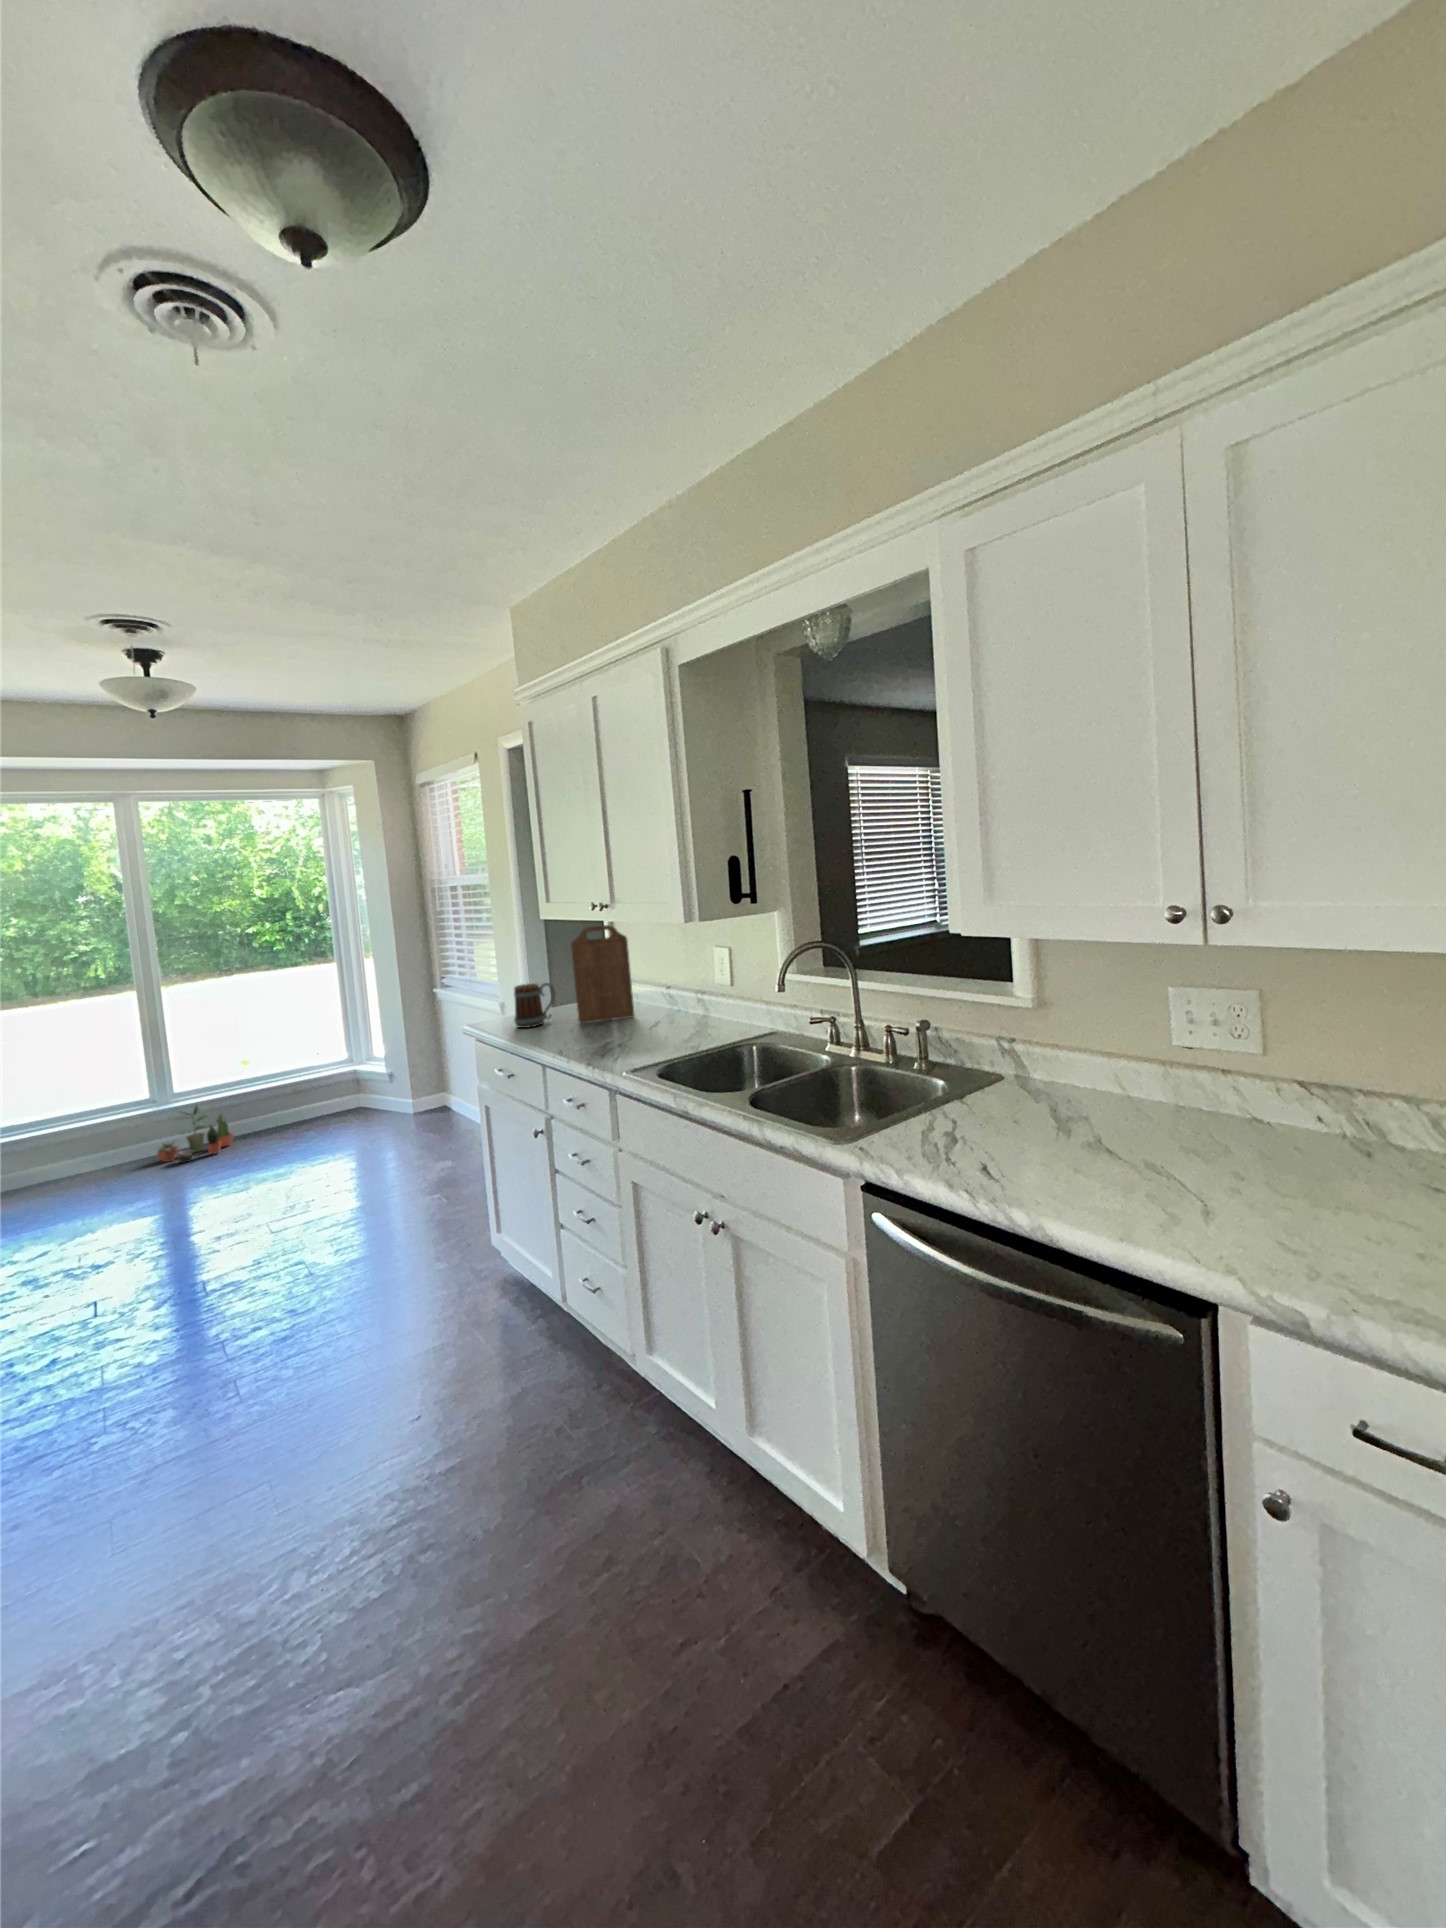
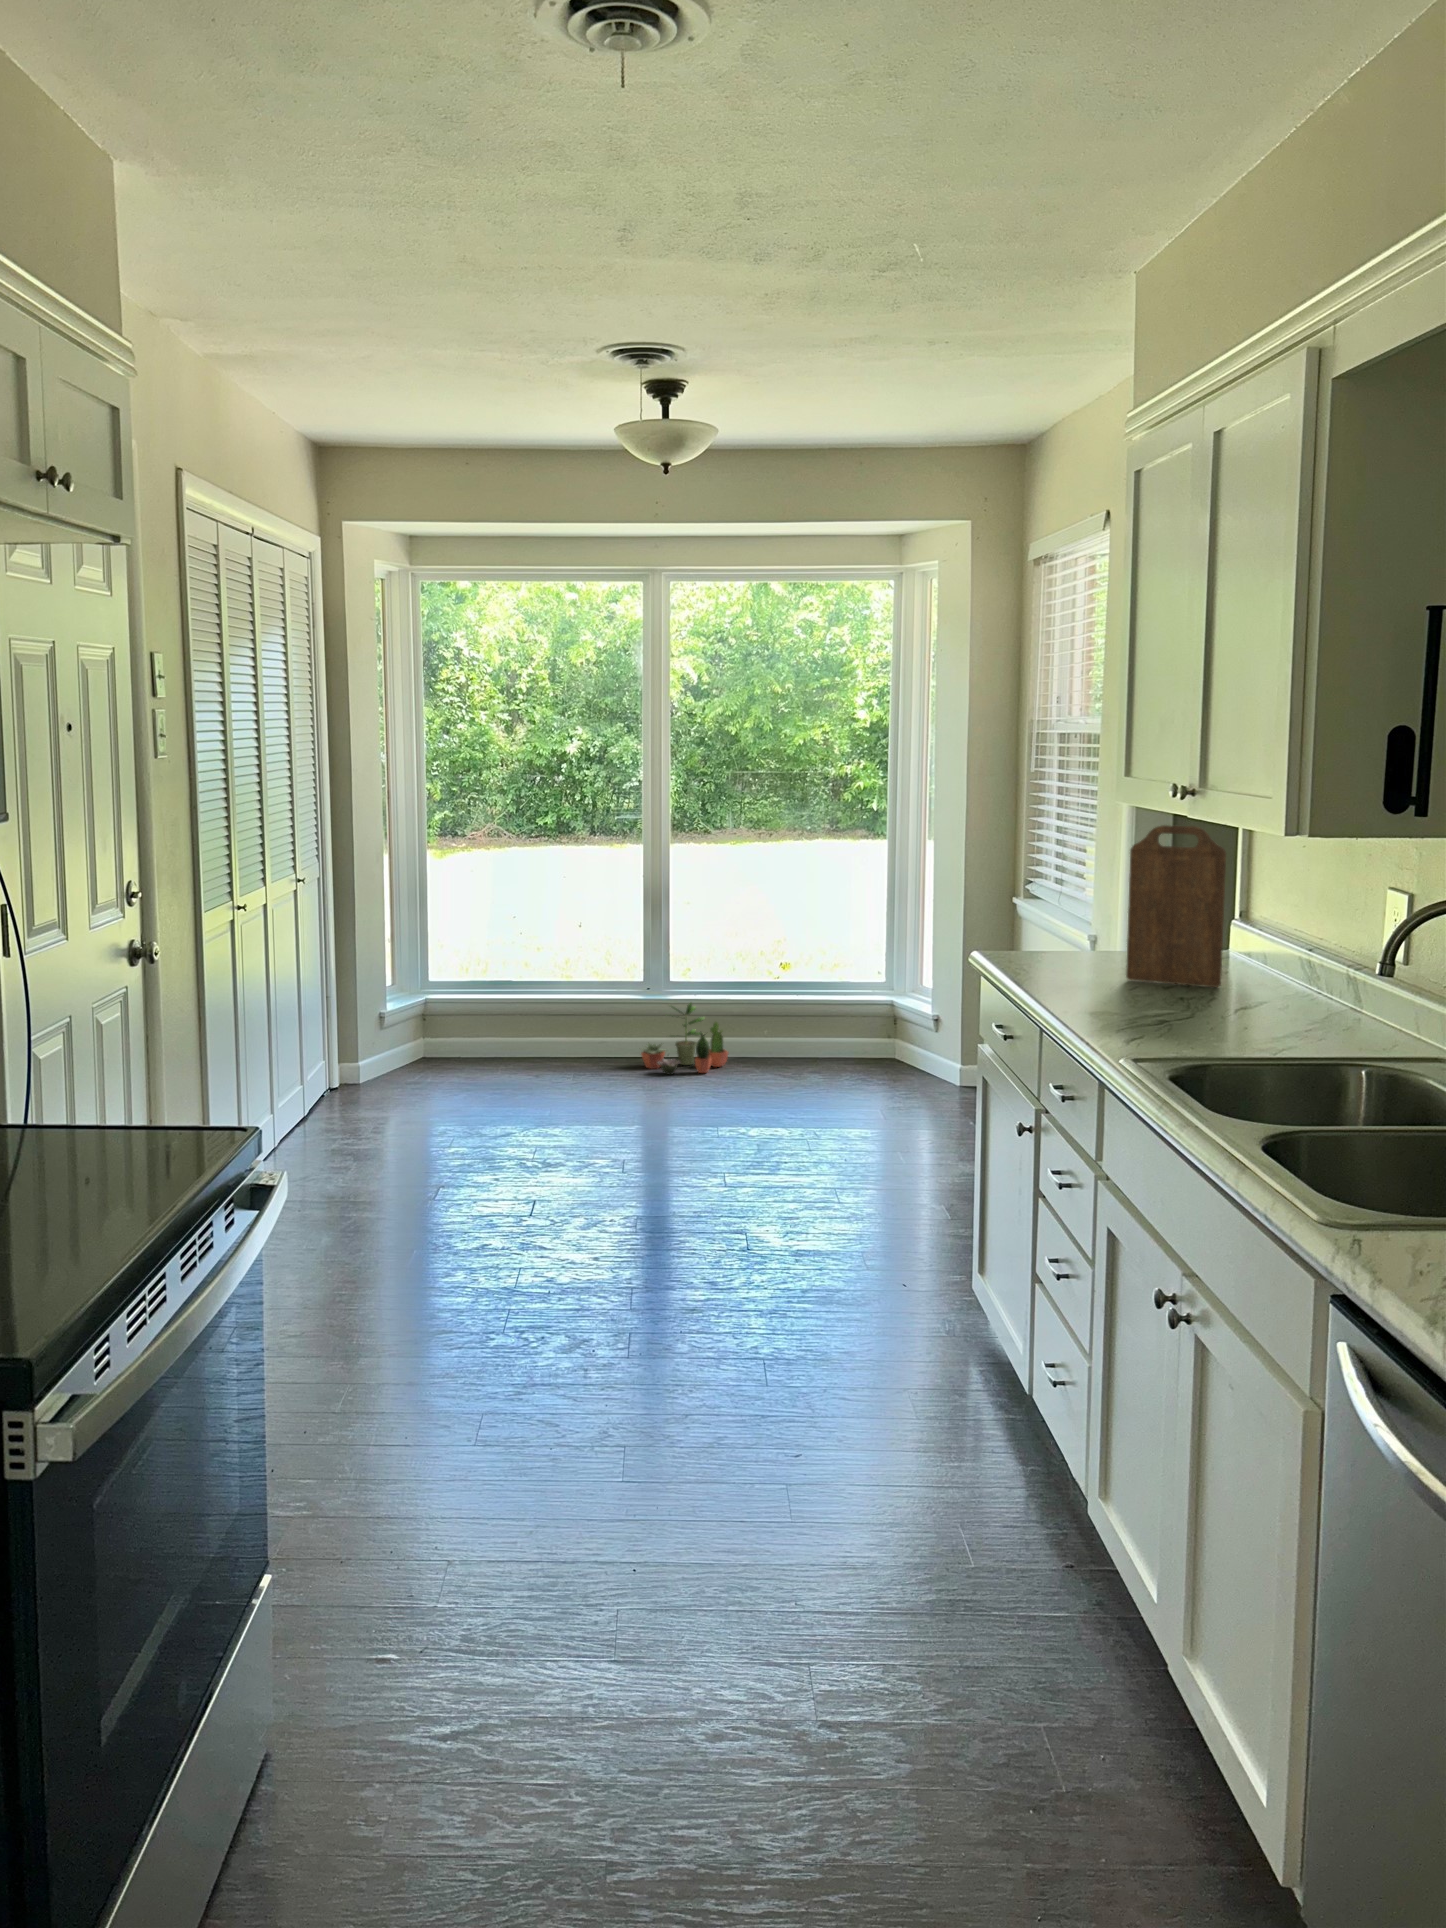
mug: present [514,983,555,1028] -> none [1033,903,1104,972]

